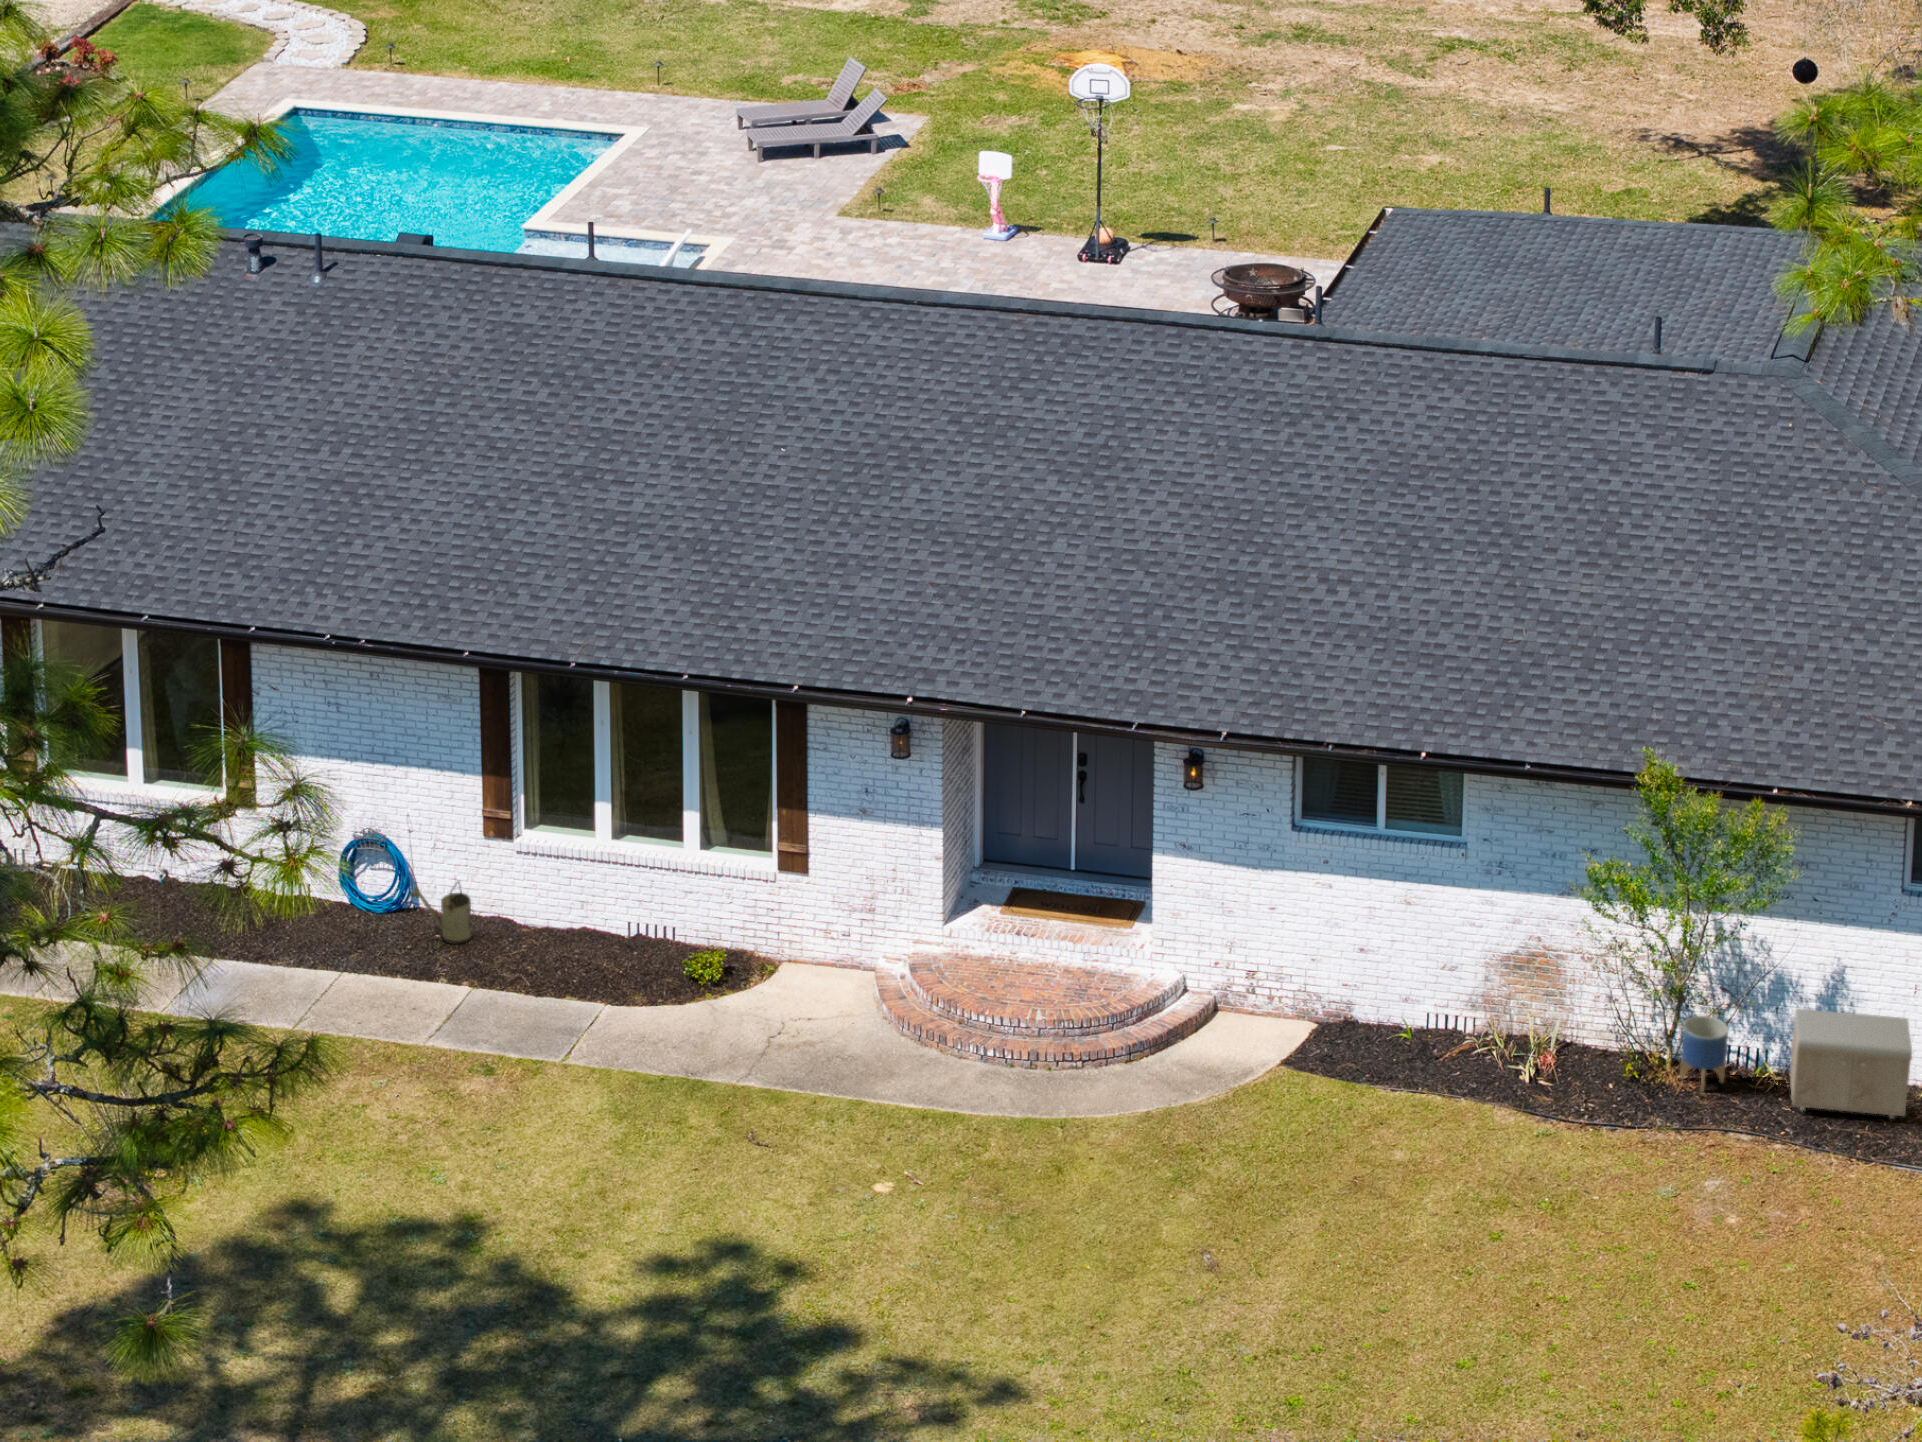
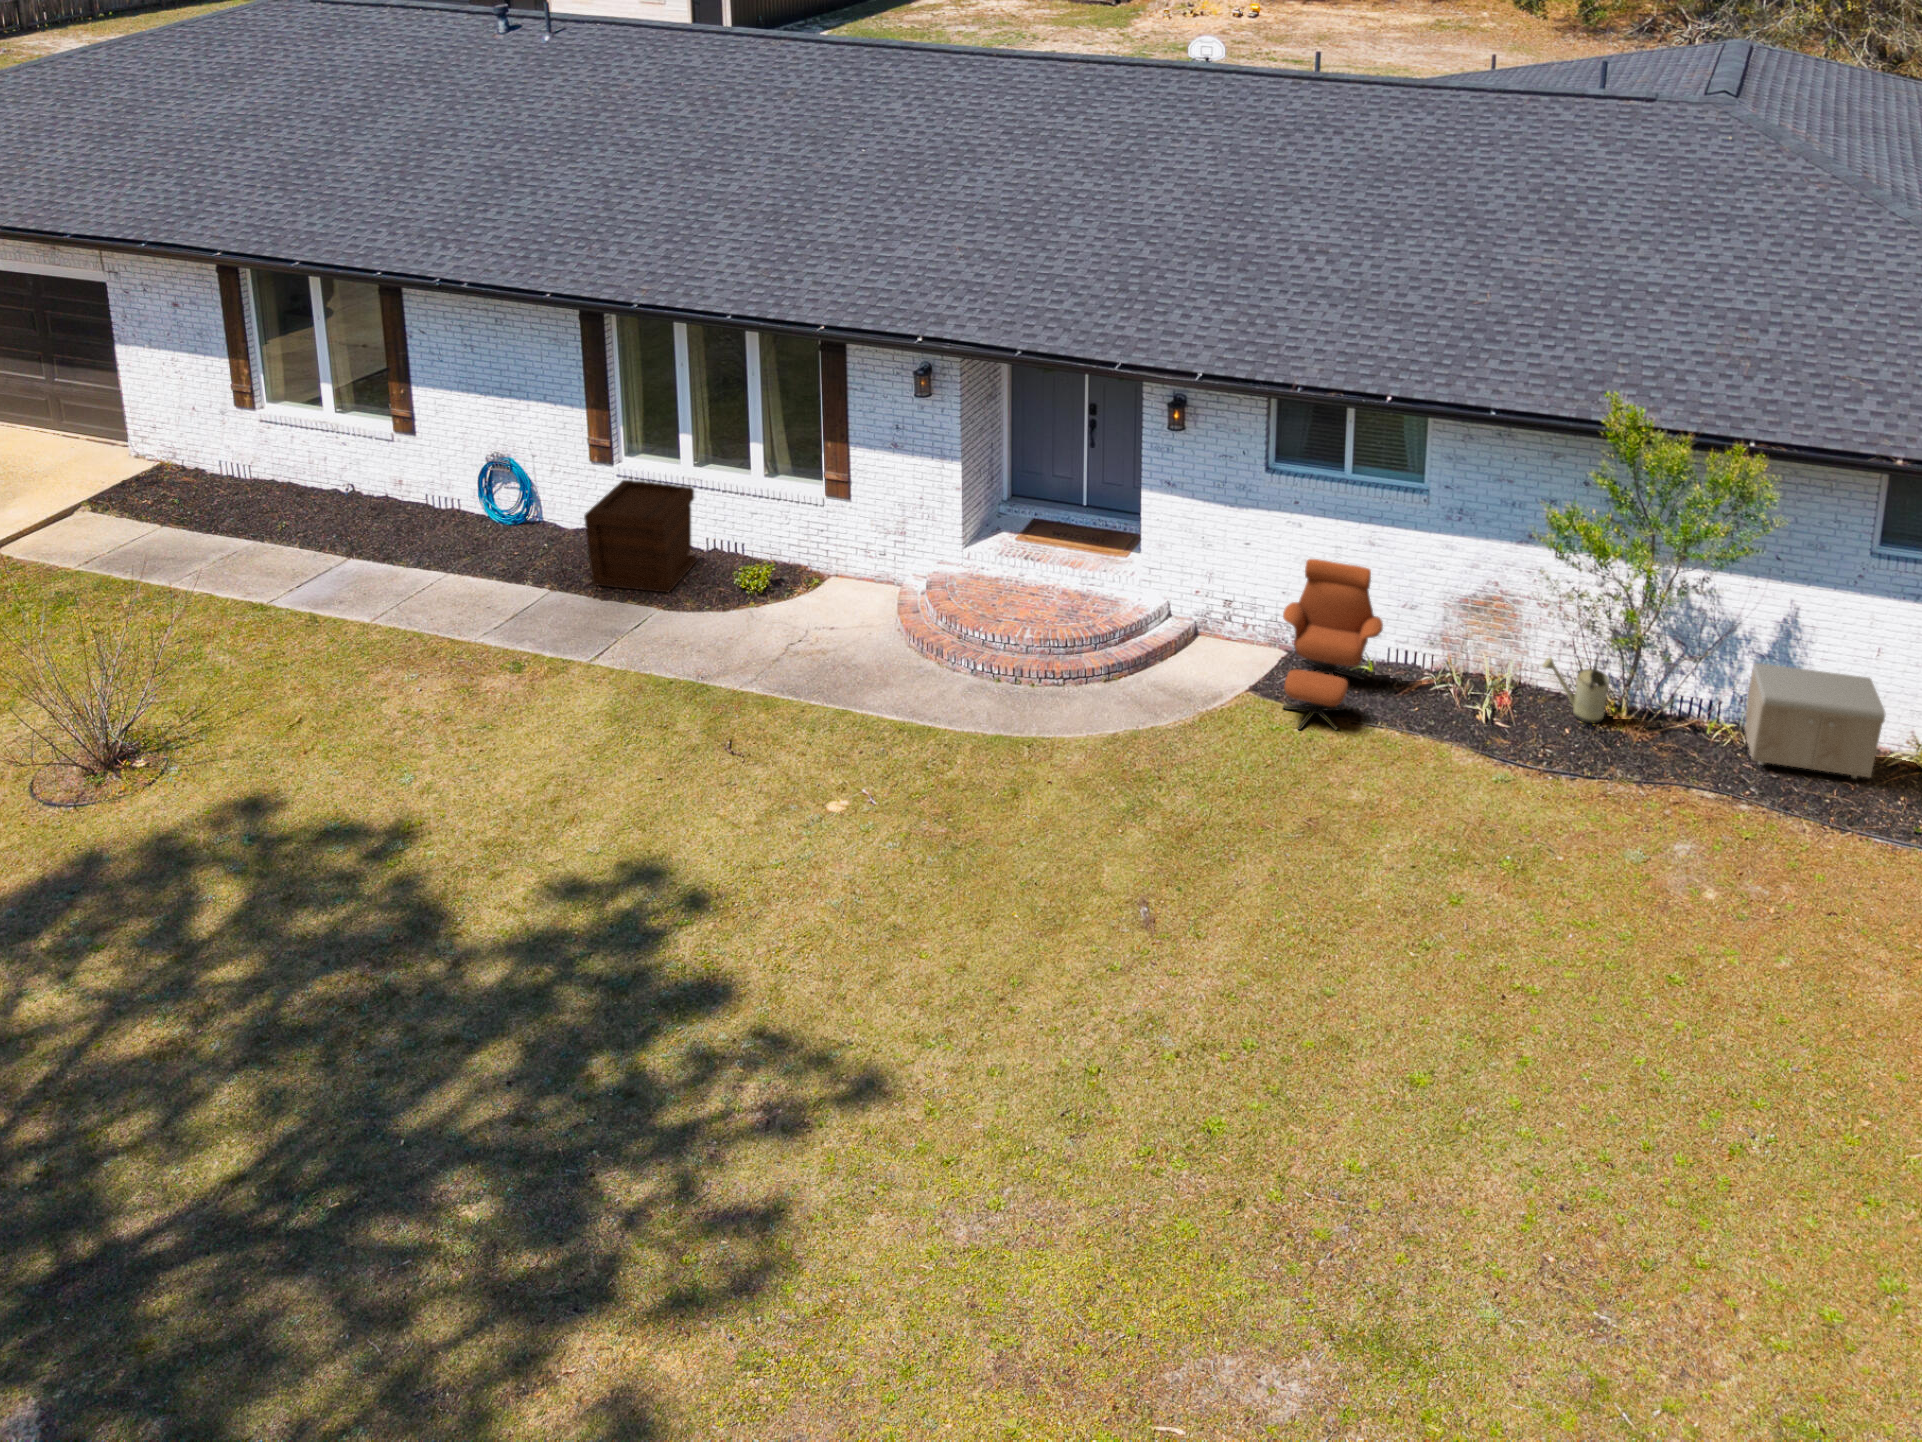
wooden crate: none [513,857,628,988] -> present [584,480,698,592]
watering can: present [411,882,472,944] -> present [1542,657,1609,723]
lounge chair: none [1315,921,1421,1099] -> present [1283,559,1383,730]
planter: present [1680,1016,1728,1092] -> none [1632,665,1685,740]

